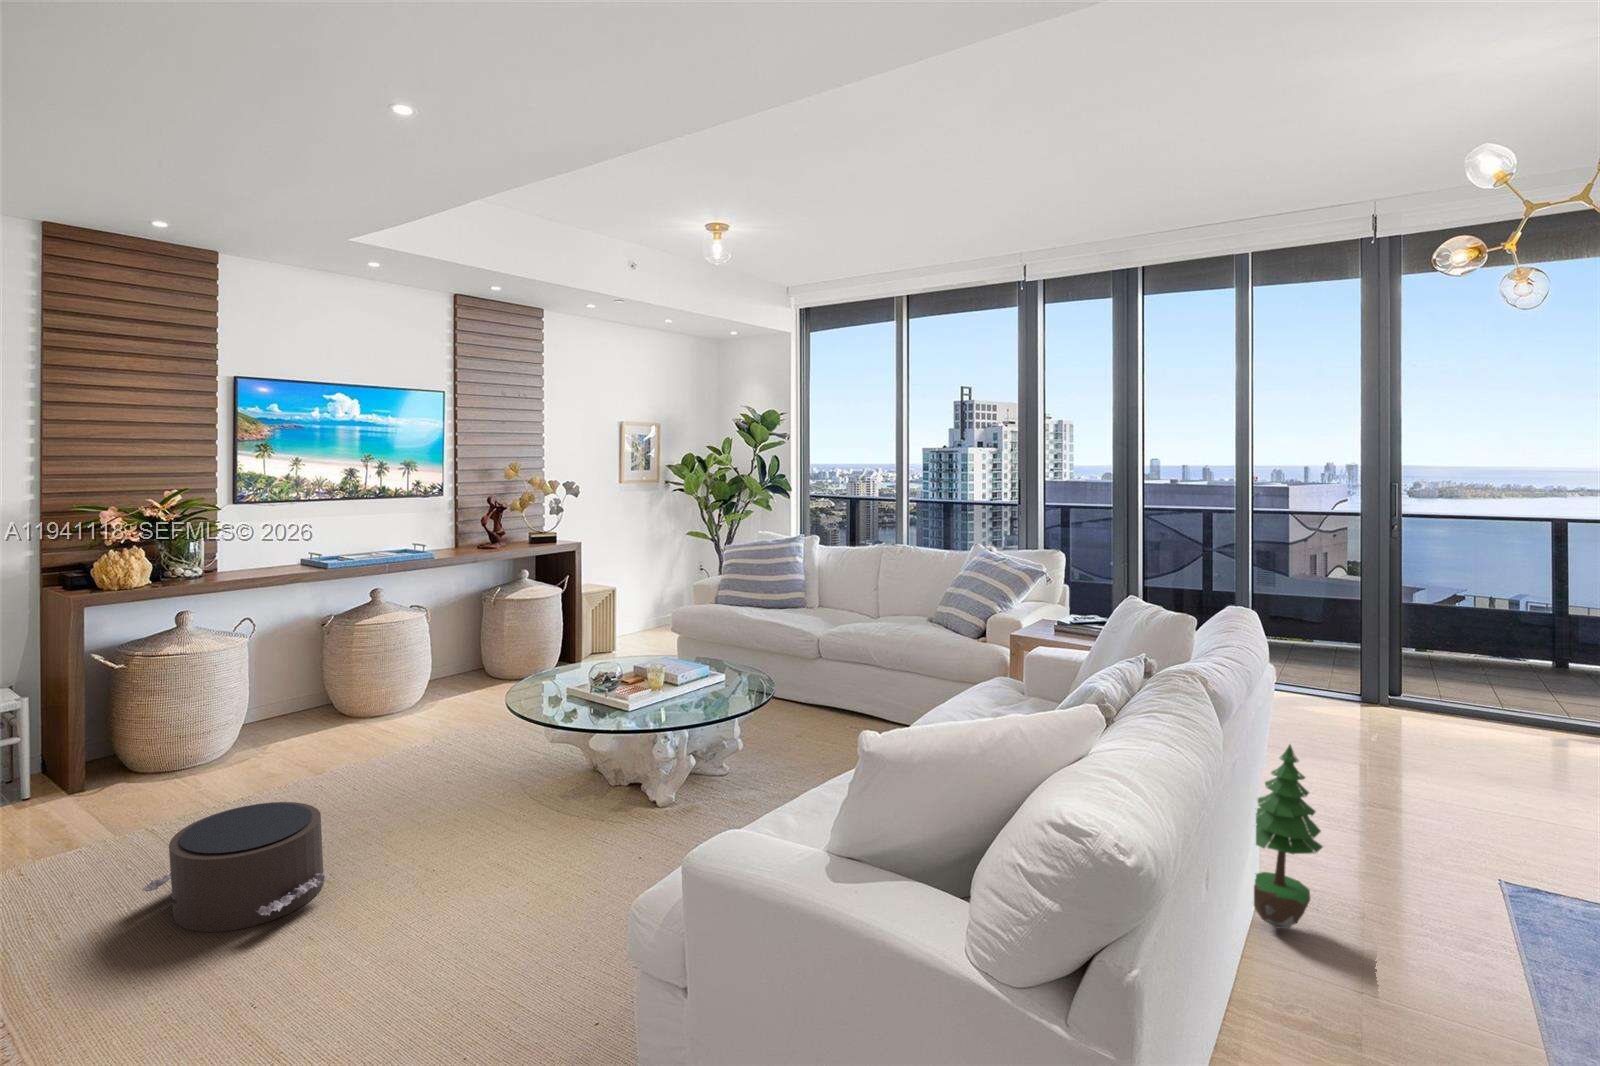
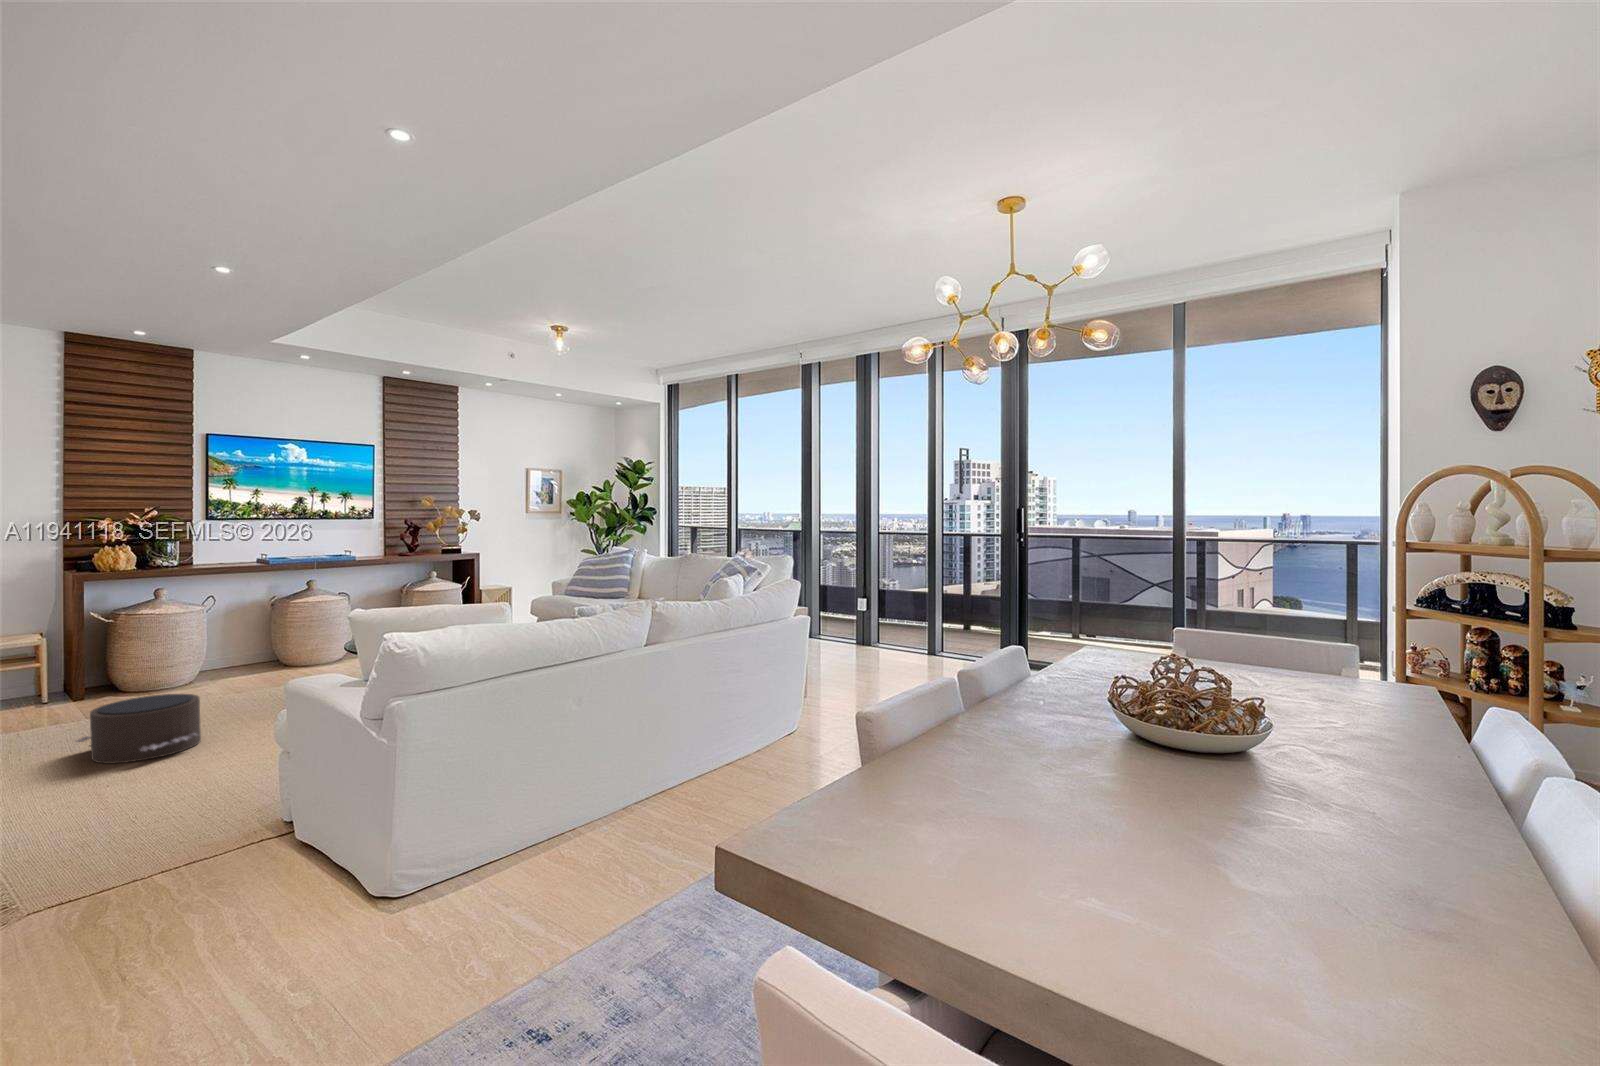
potted tree: present [1254,745,1322,928] -> none [766,638,809,758]

